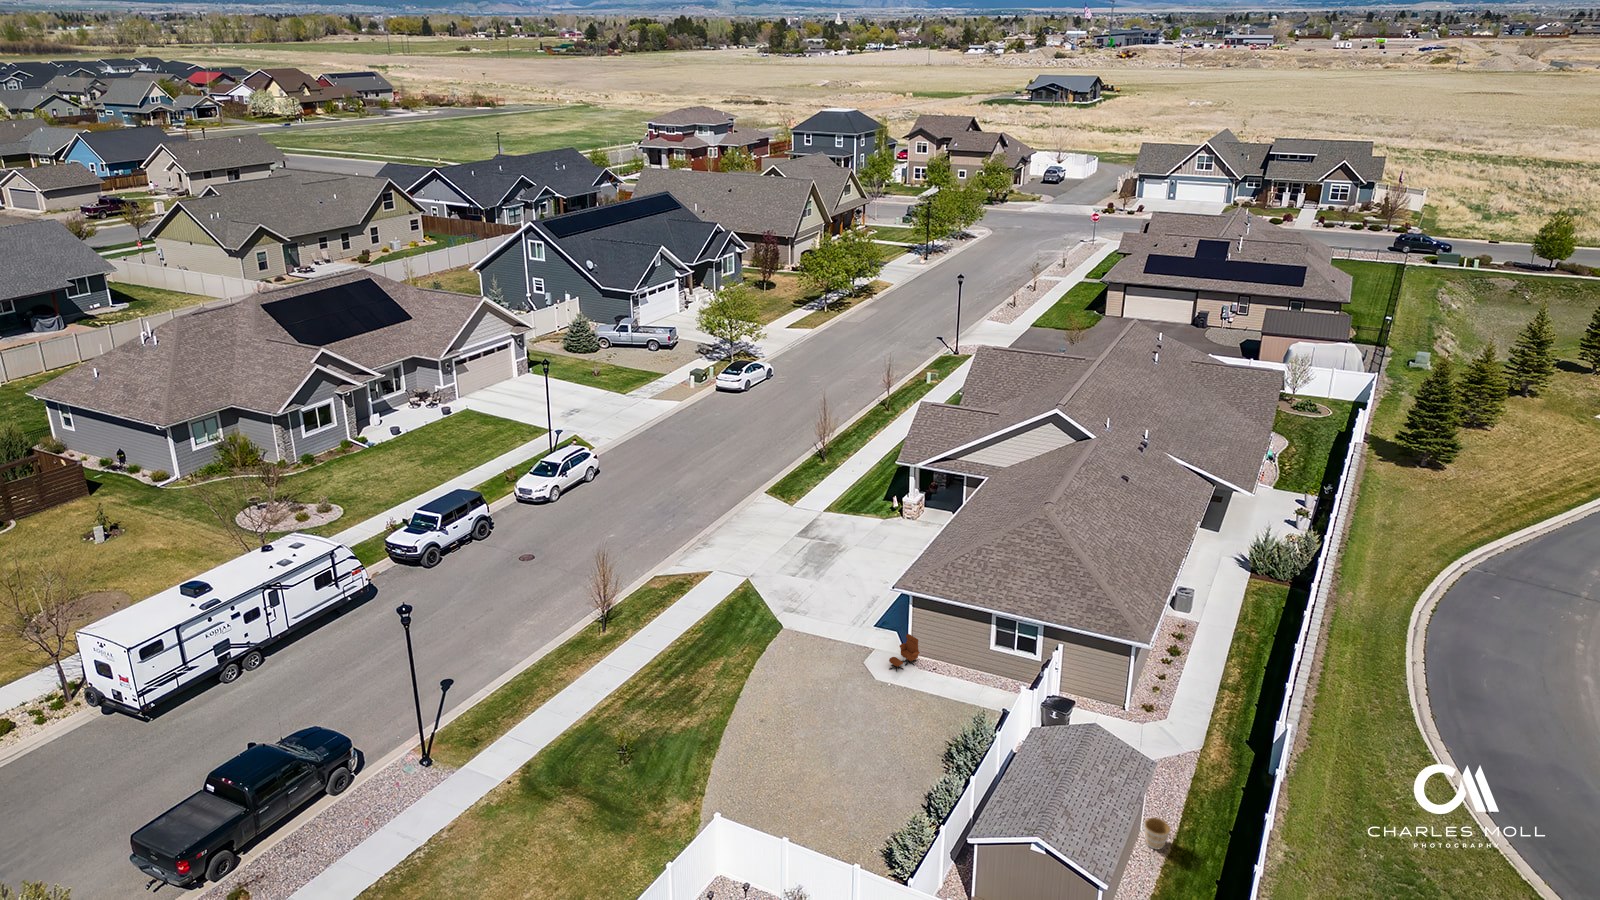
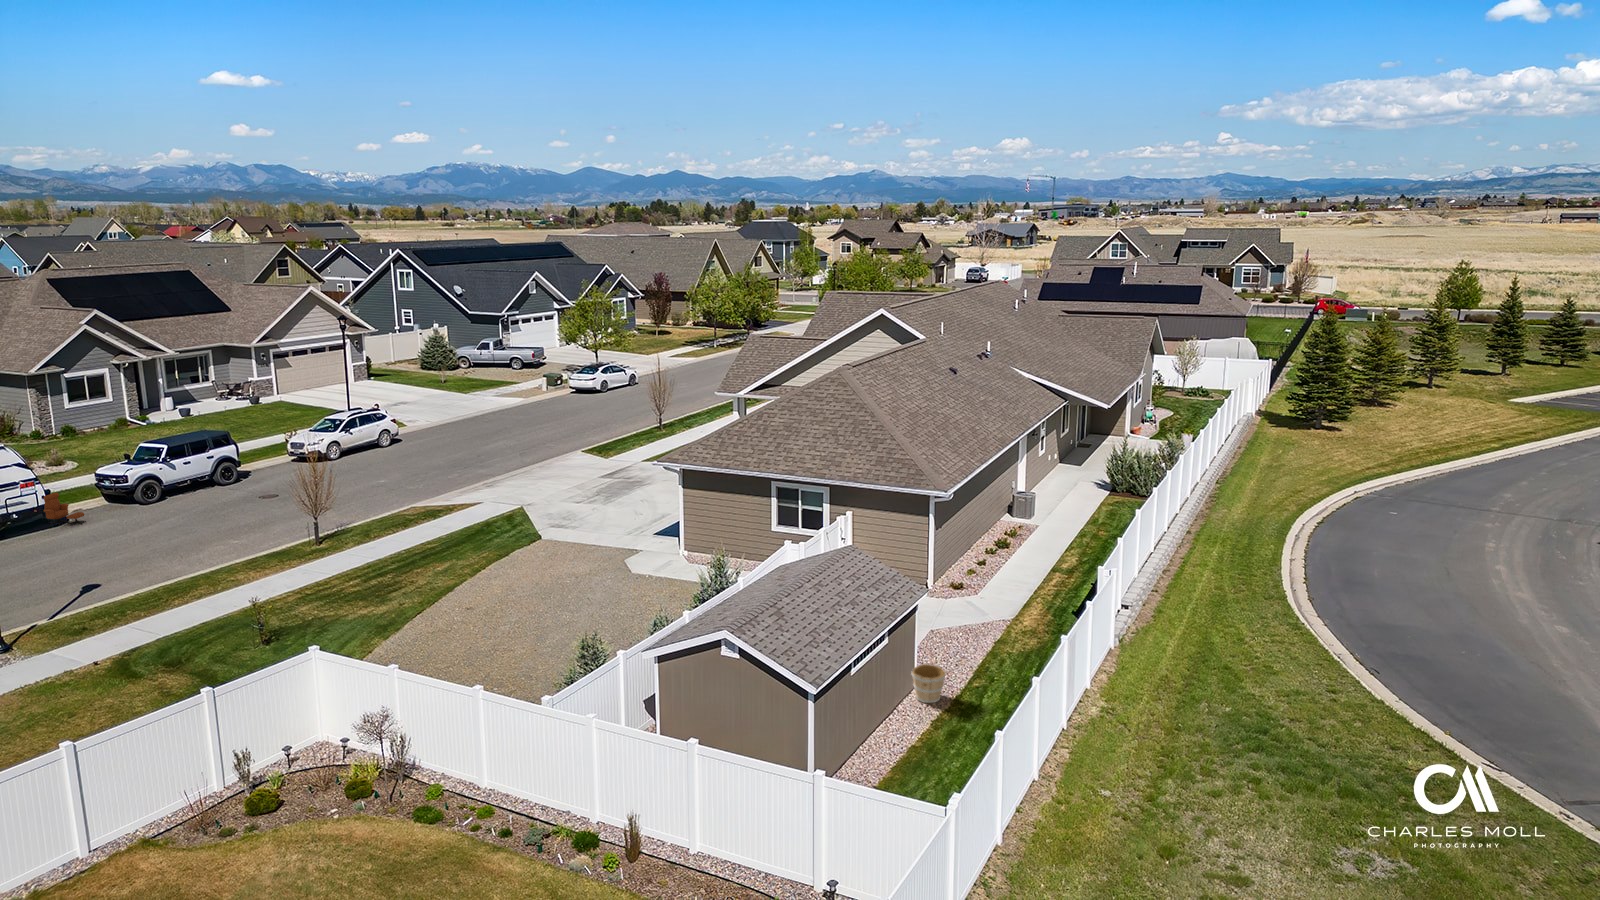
lounge chair: present [889,634,920,672] -> present [43,493,86,526]

